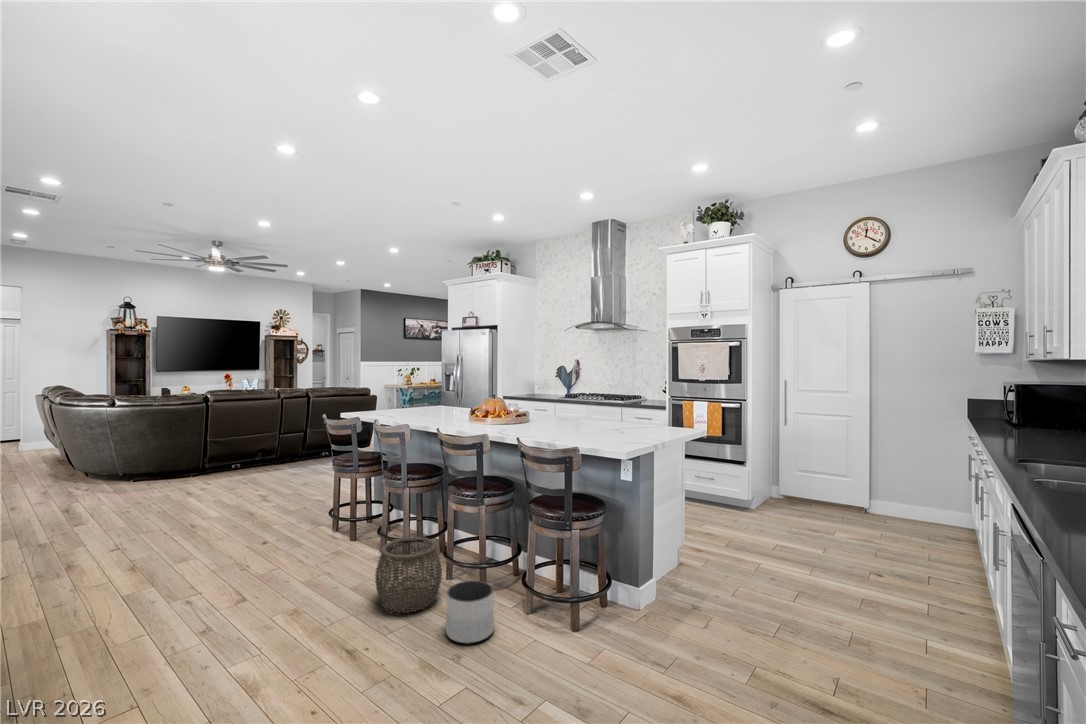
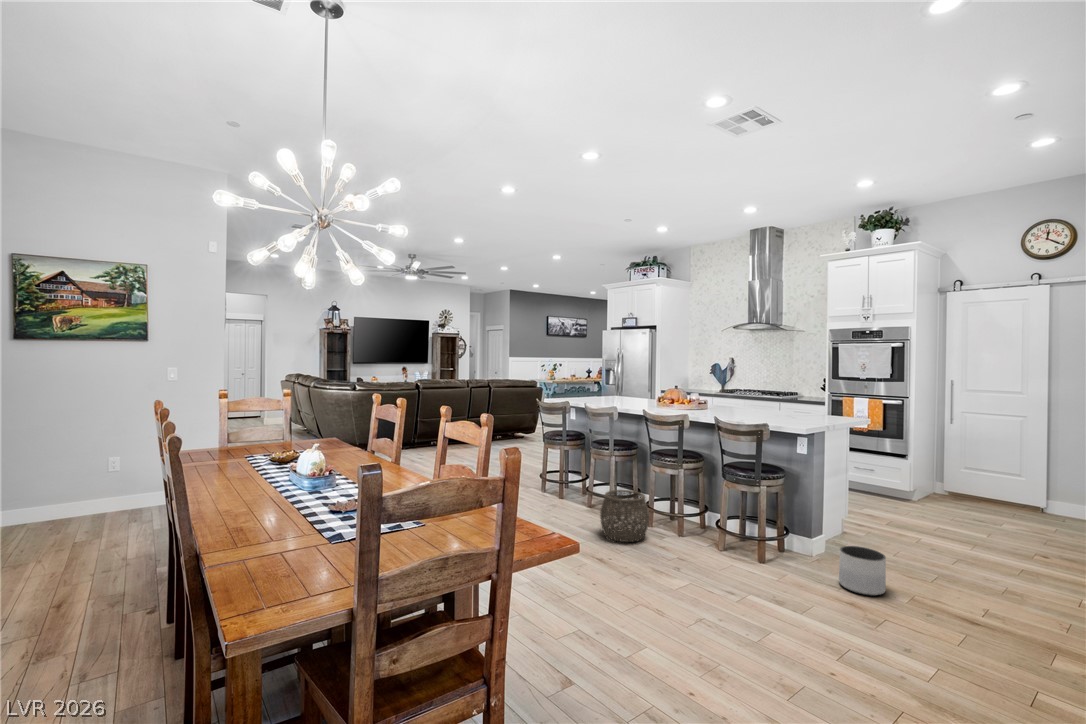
planter: present [446,580,494,644] -> present [839,546,886,596]

